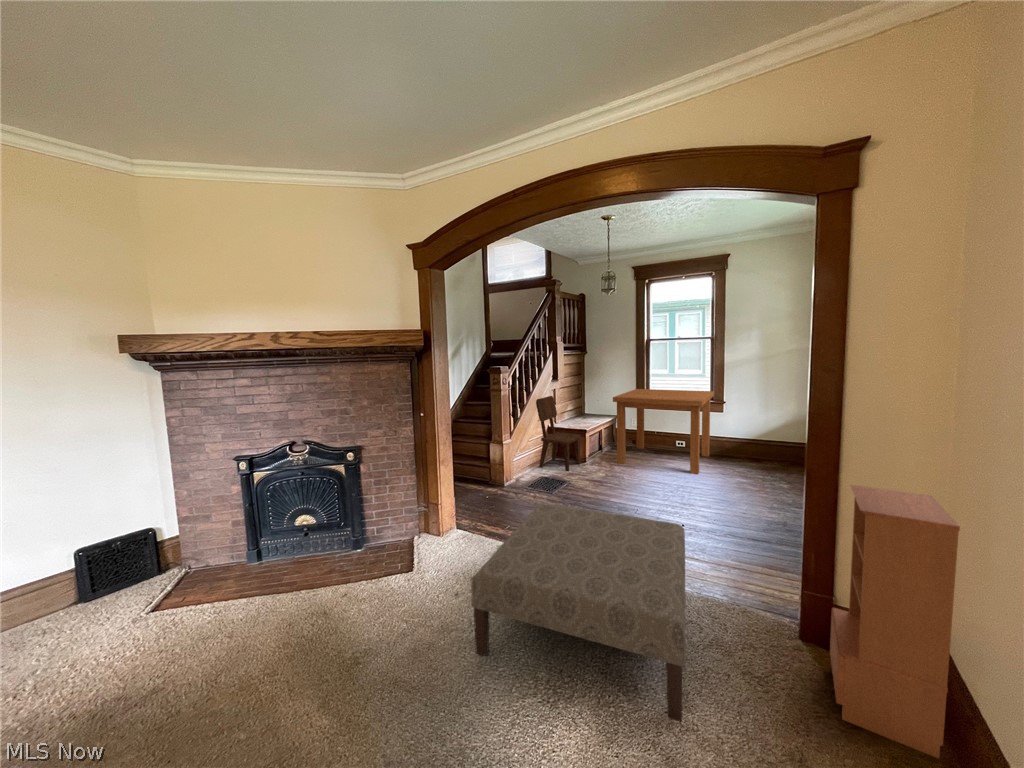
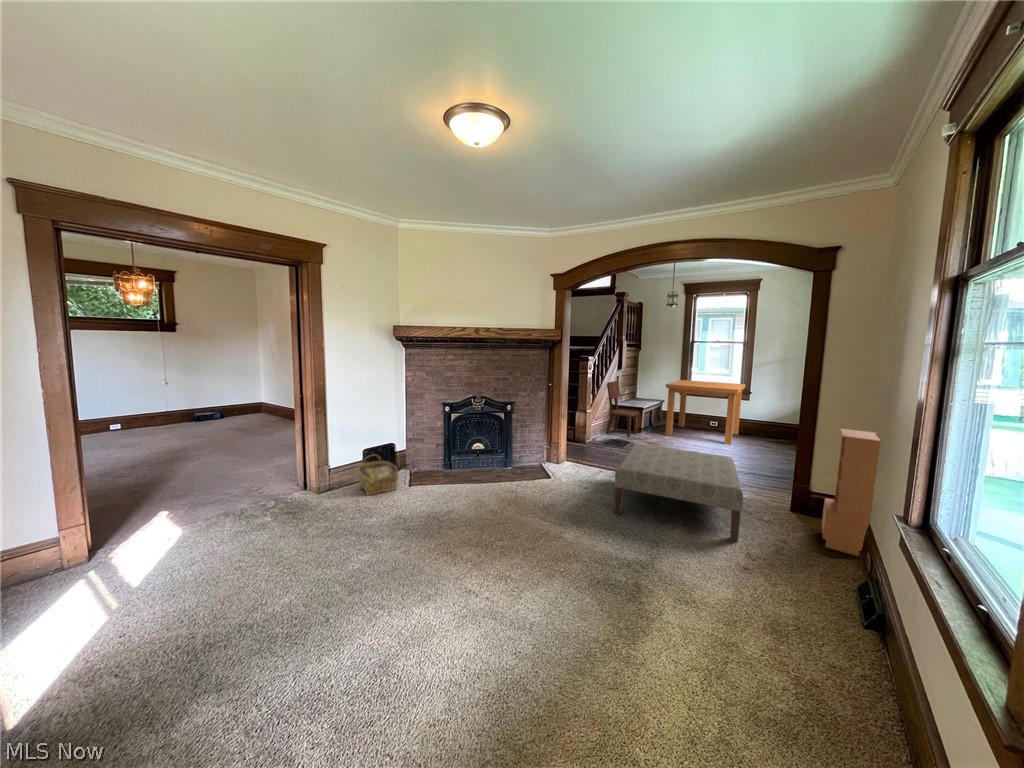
woven basket: none [25,560,123,649] -> present [358,455,398,495]

